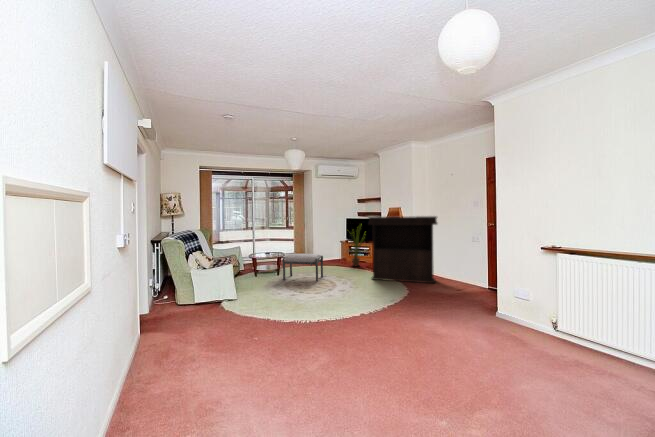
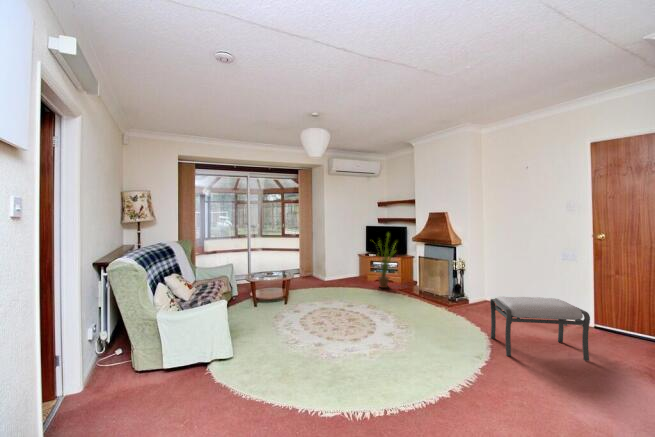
console table: present [369,216,437,283] -> none [415,224,518,318]
ottoman: present [282,253,323,282] -> present [490,296,590,361]

